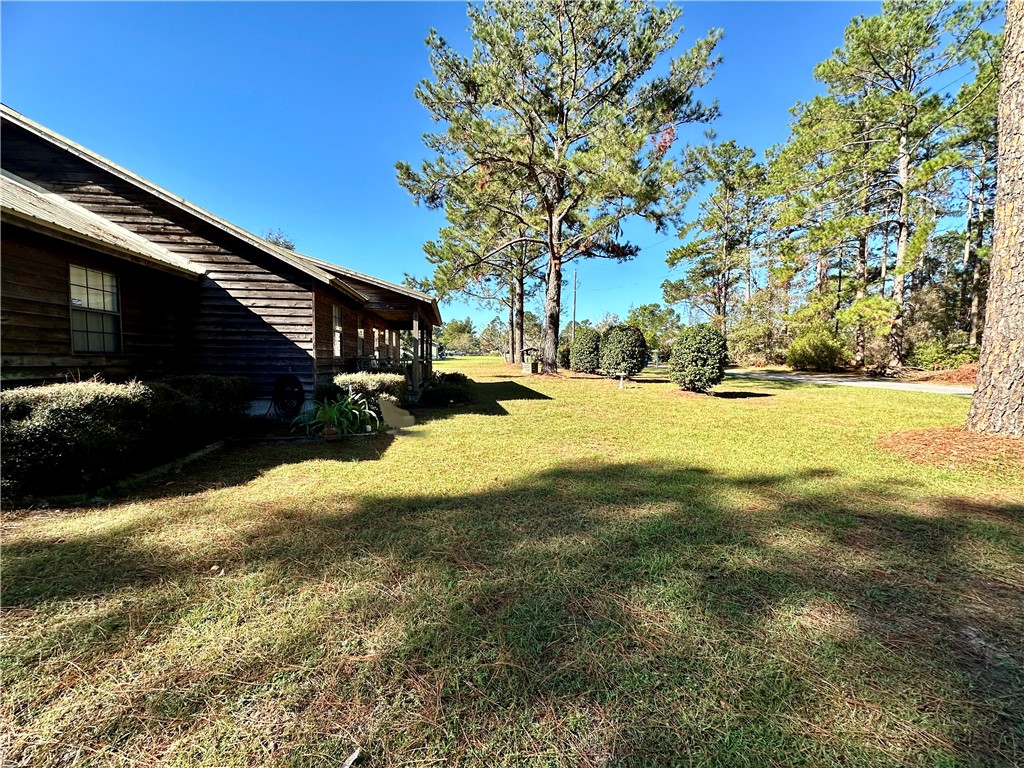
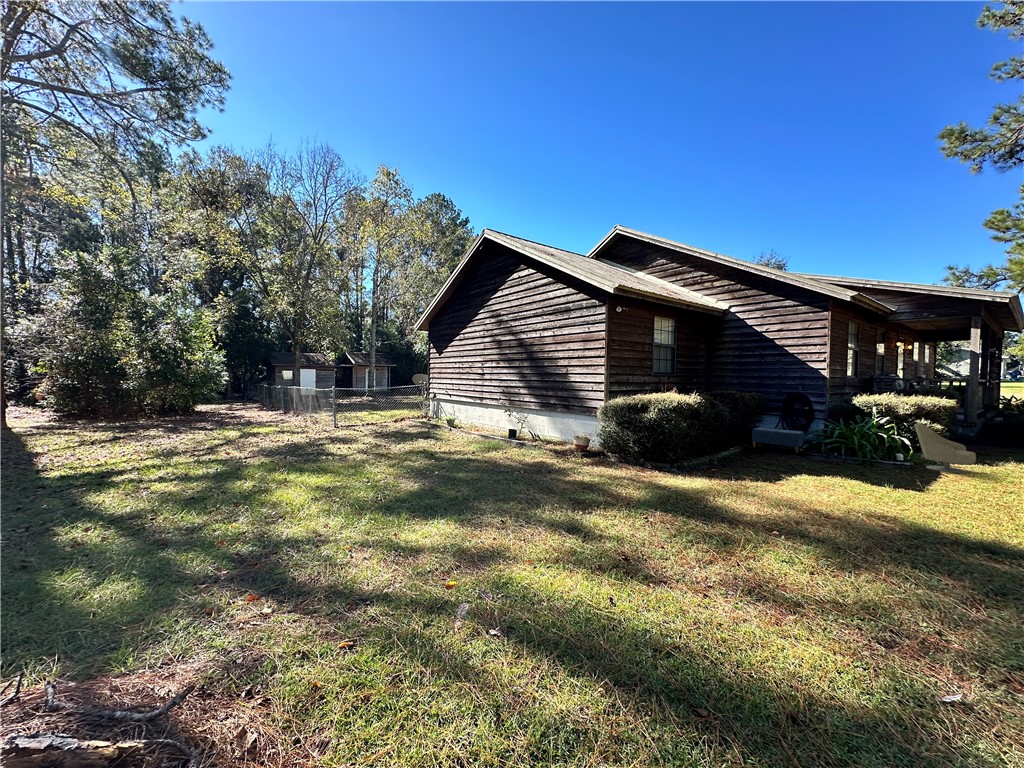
potted tree: present [318,408,339,440] -> none [832,425,860,463]
bench: none [239,414,295,437] -> present [752,428,804,453]

